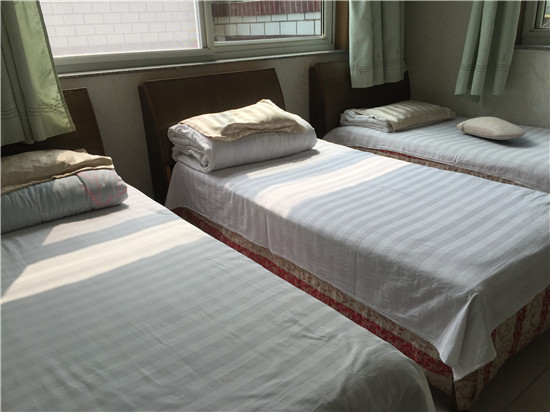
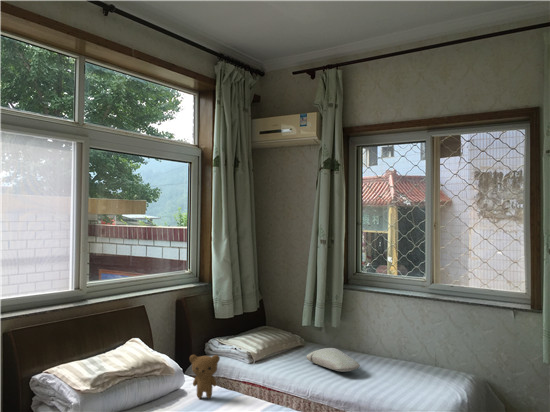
teddy bear: none [321,111,354,157] -> present [190,355,220,398]

